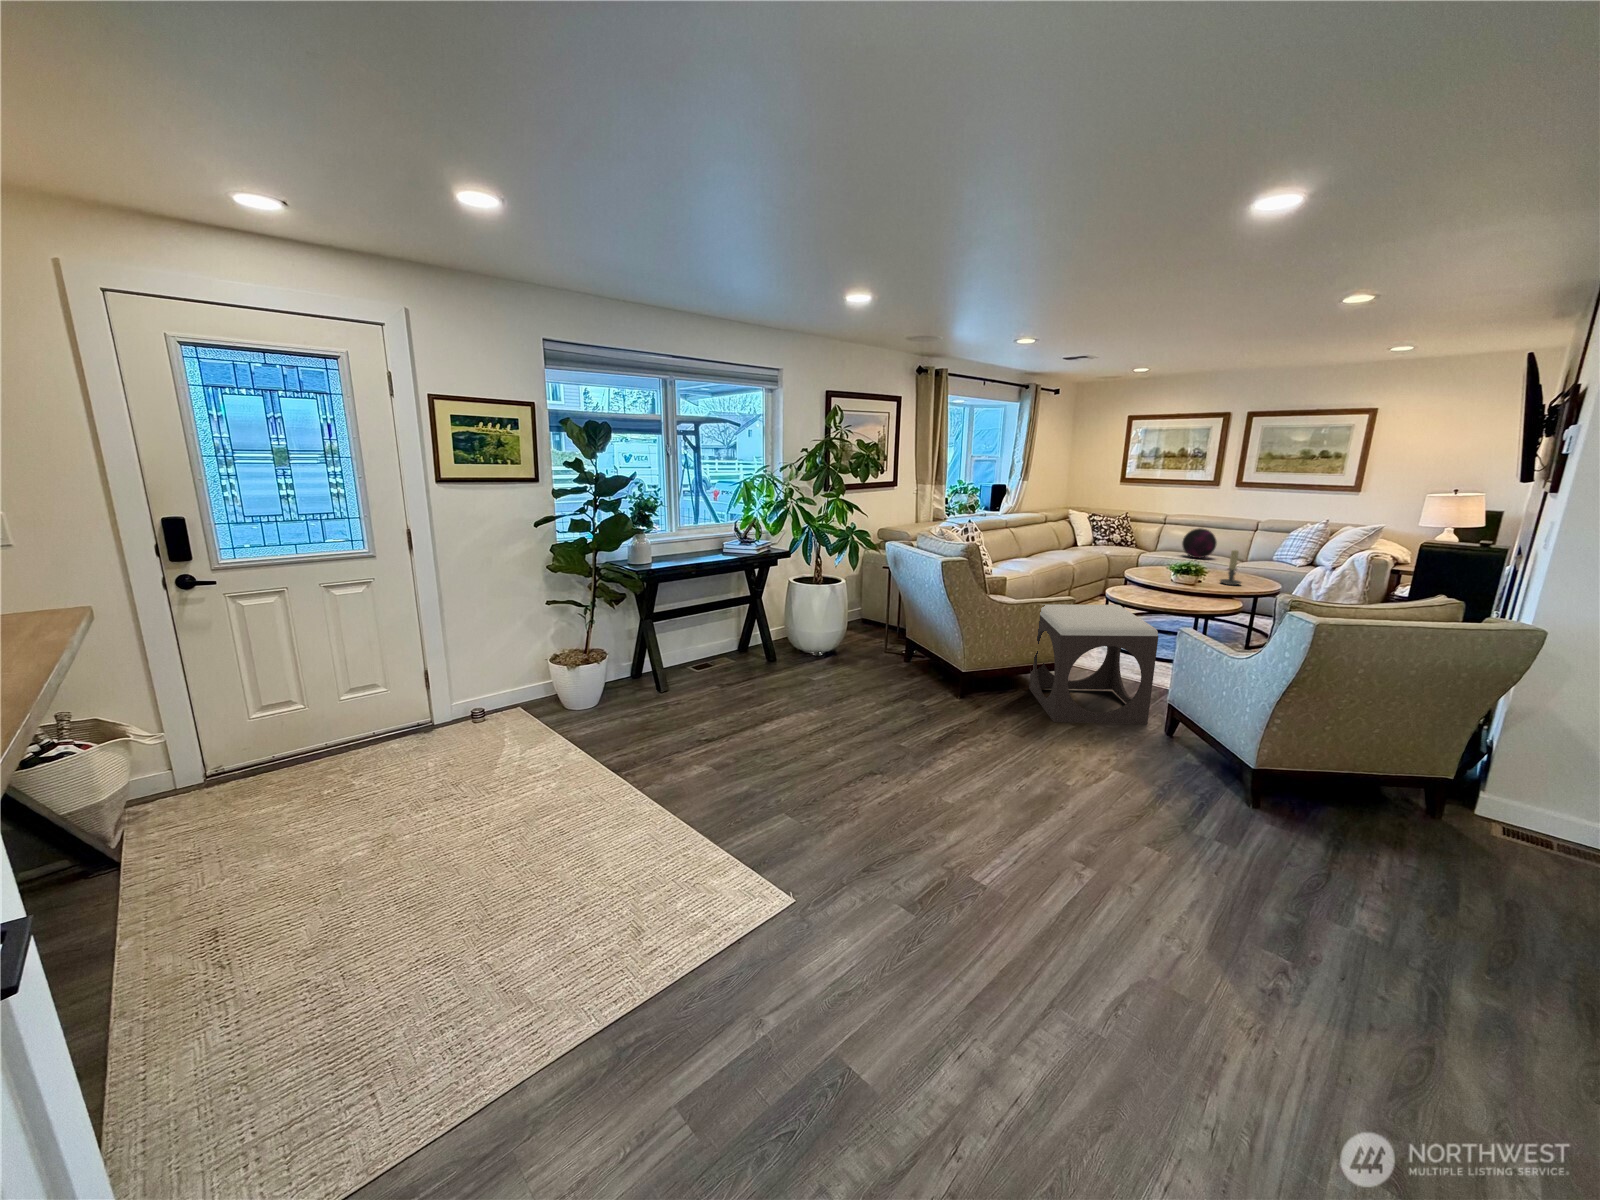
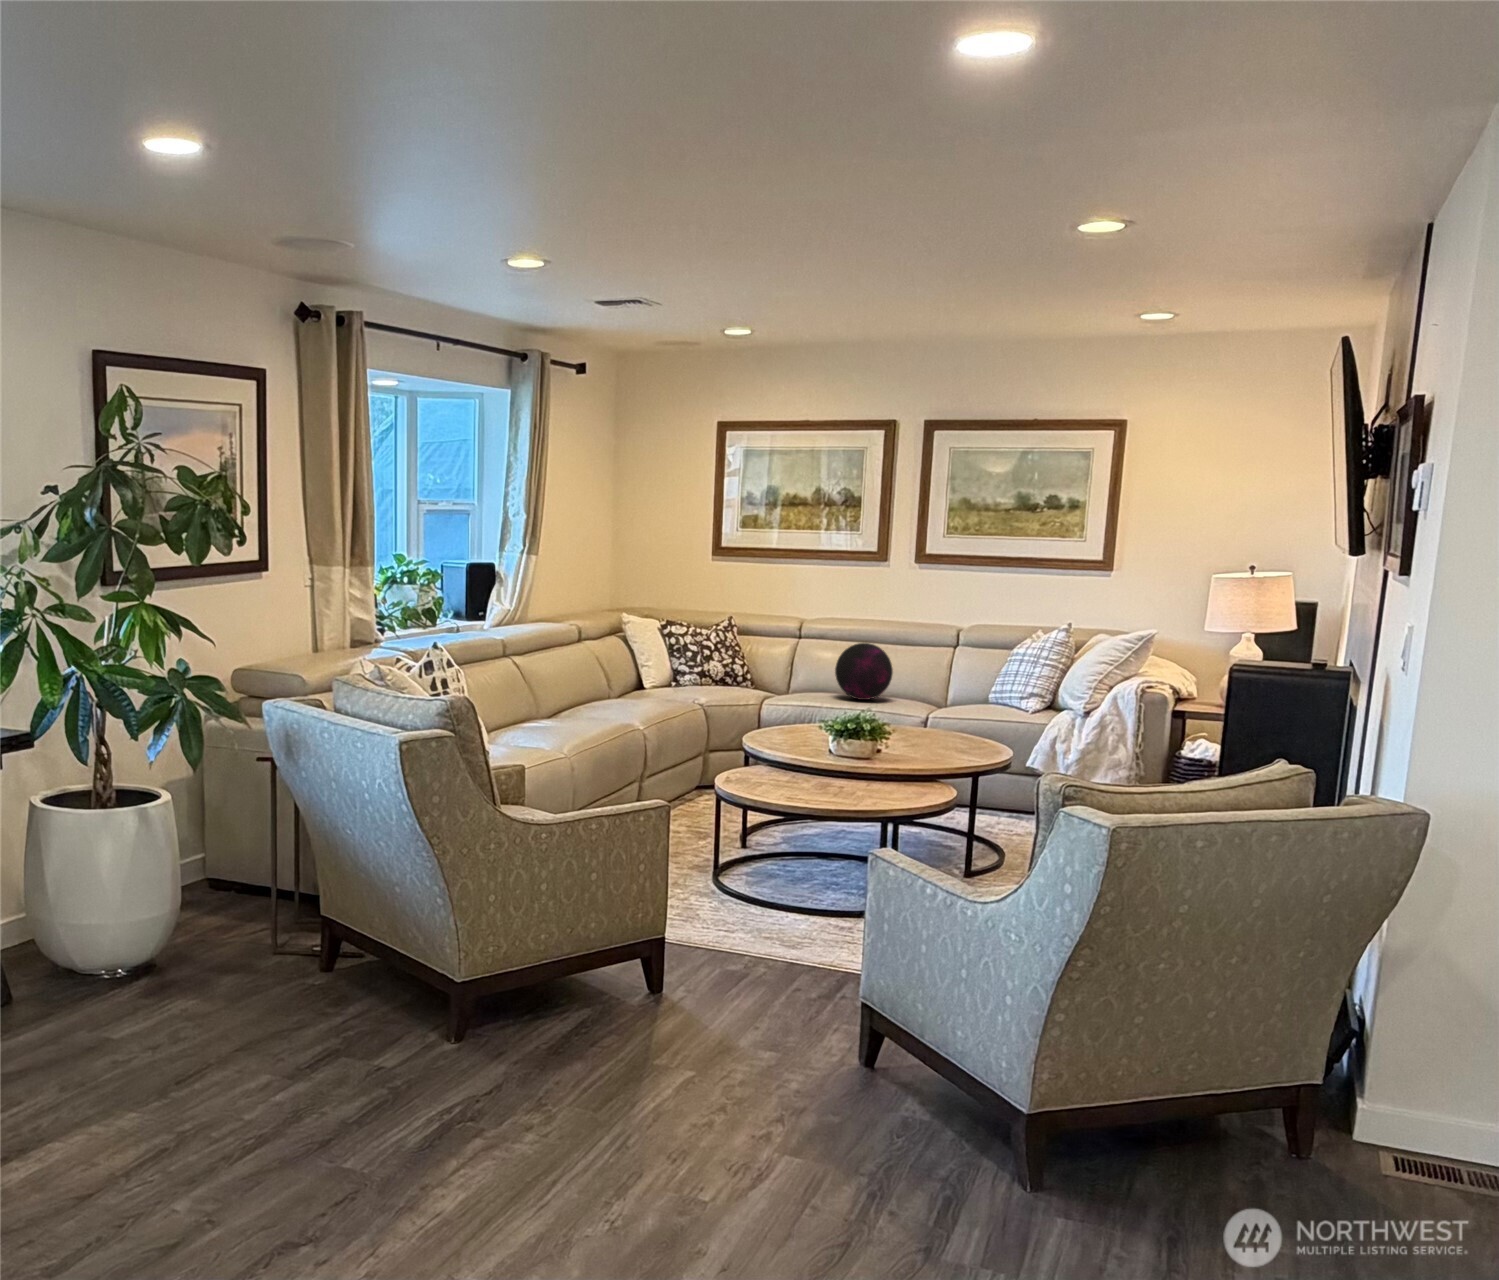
candle holder: present [1220,550,1241,585] -> none [914,686,954,760]
footstool: present [1029,604,1159,724] -> none [503,852,818,1255]

